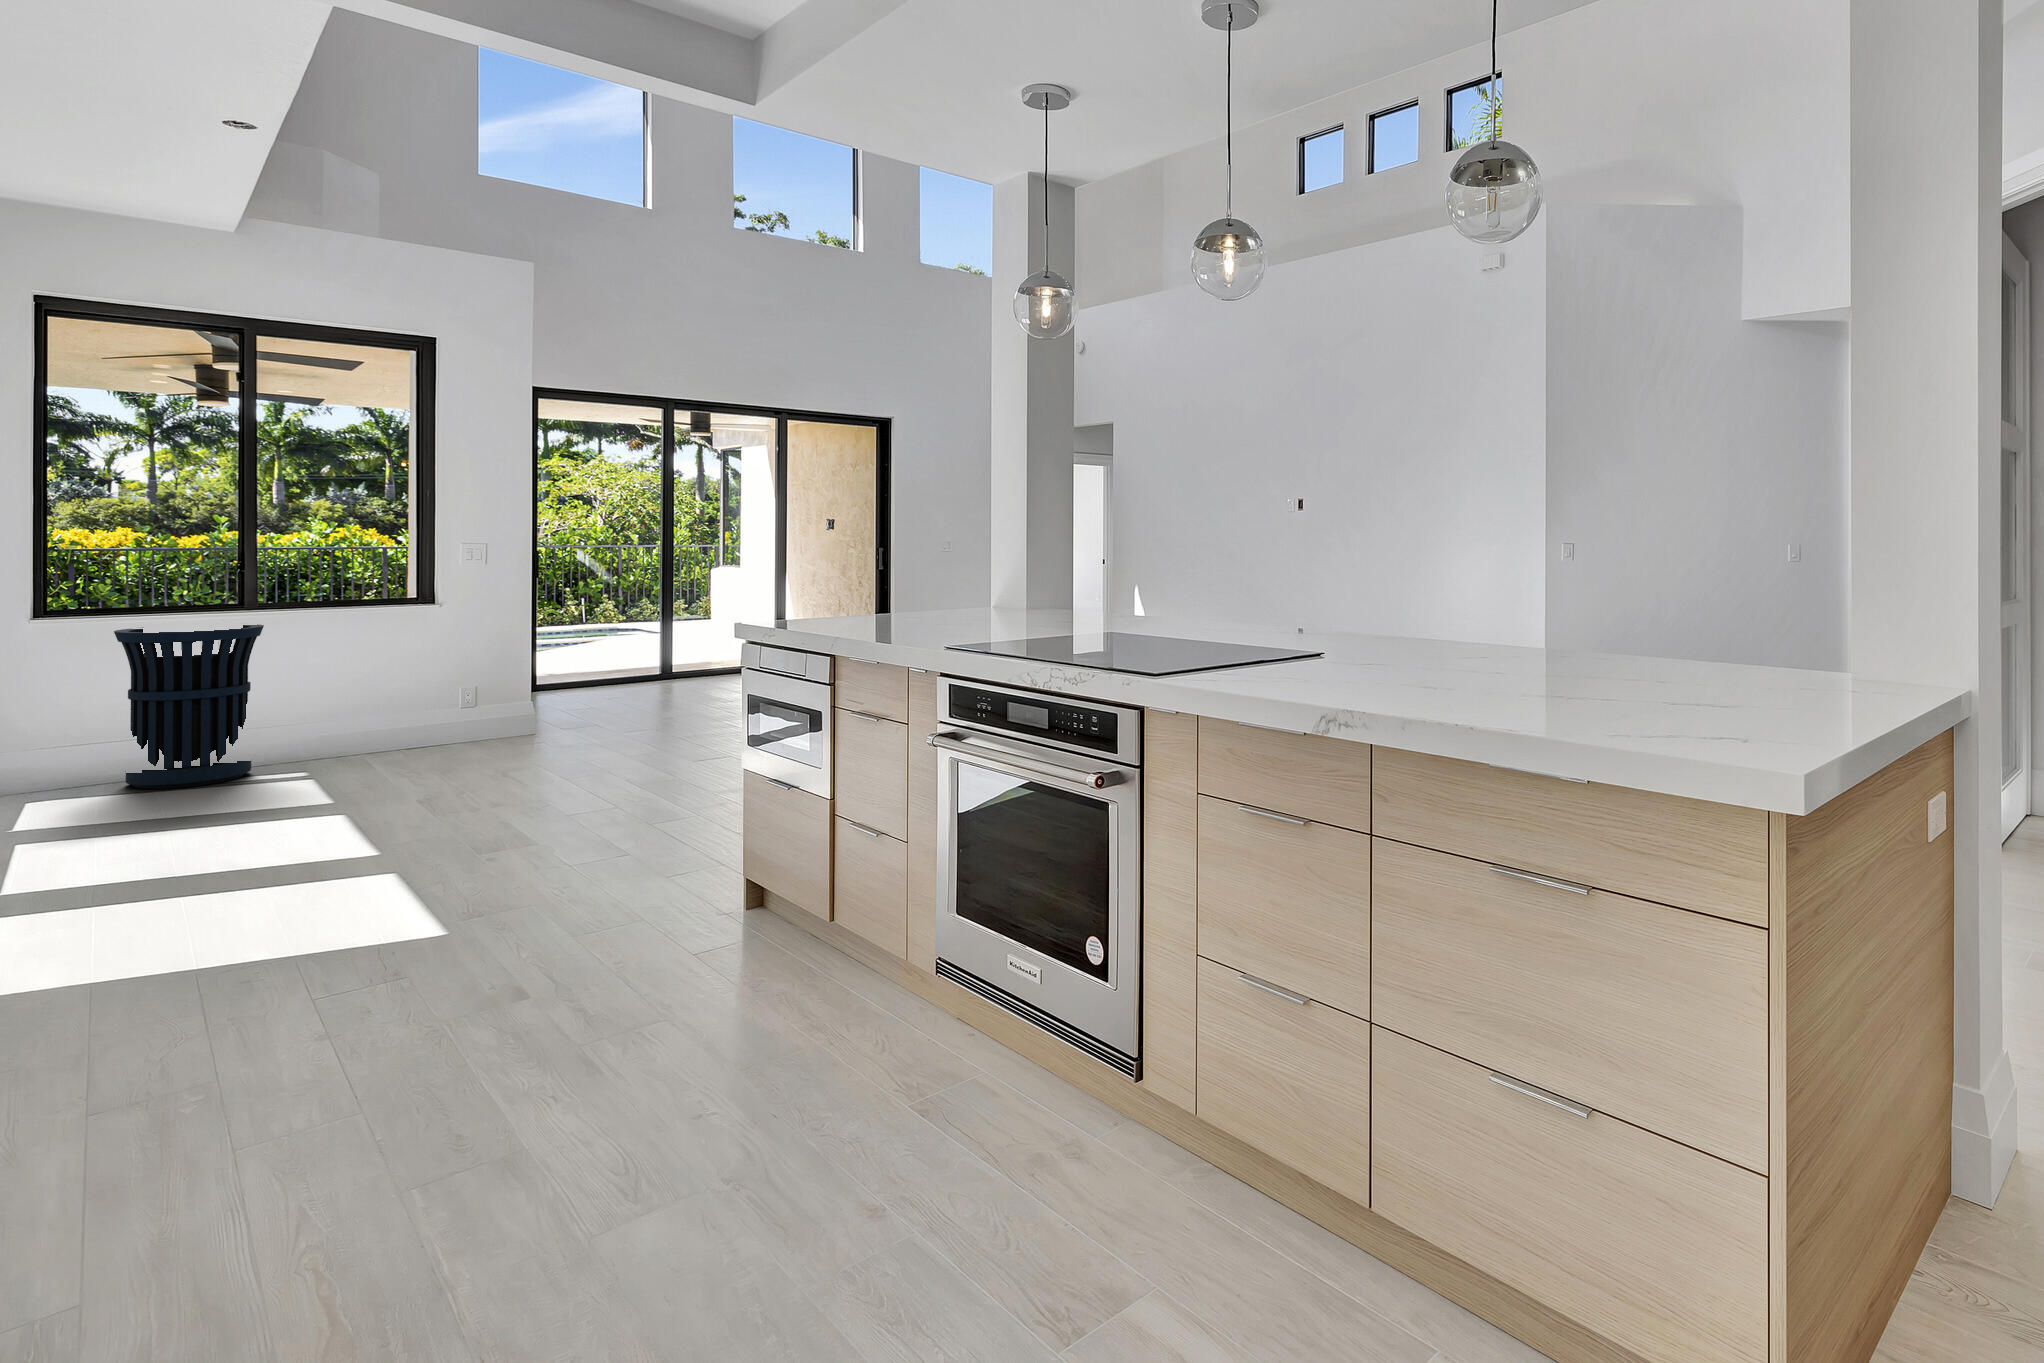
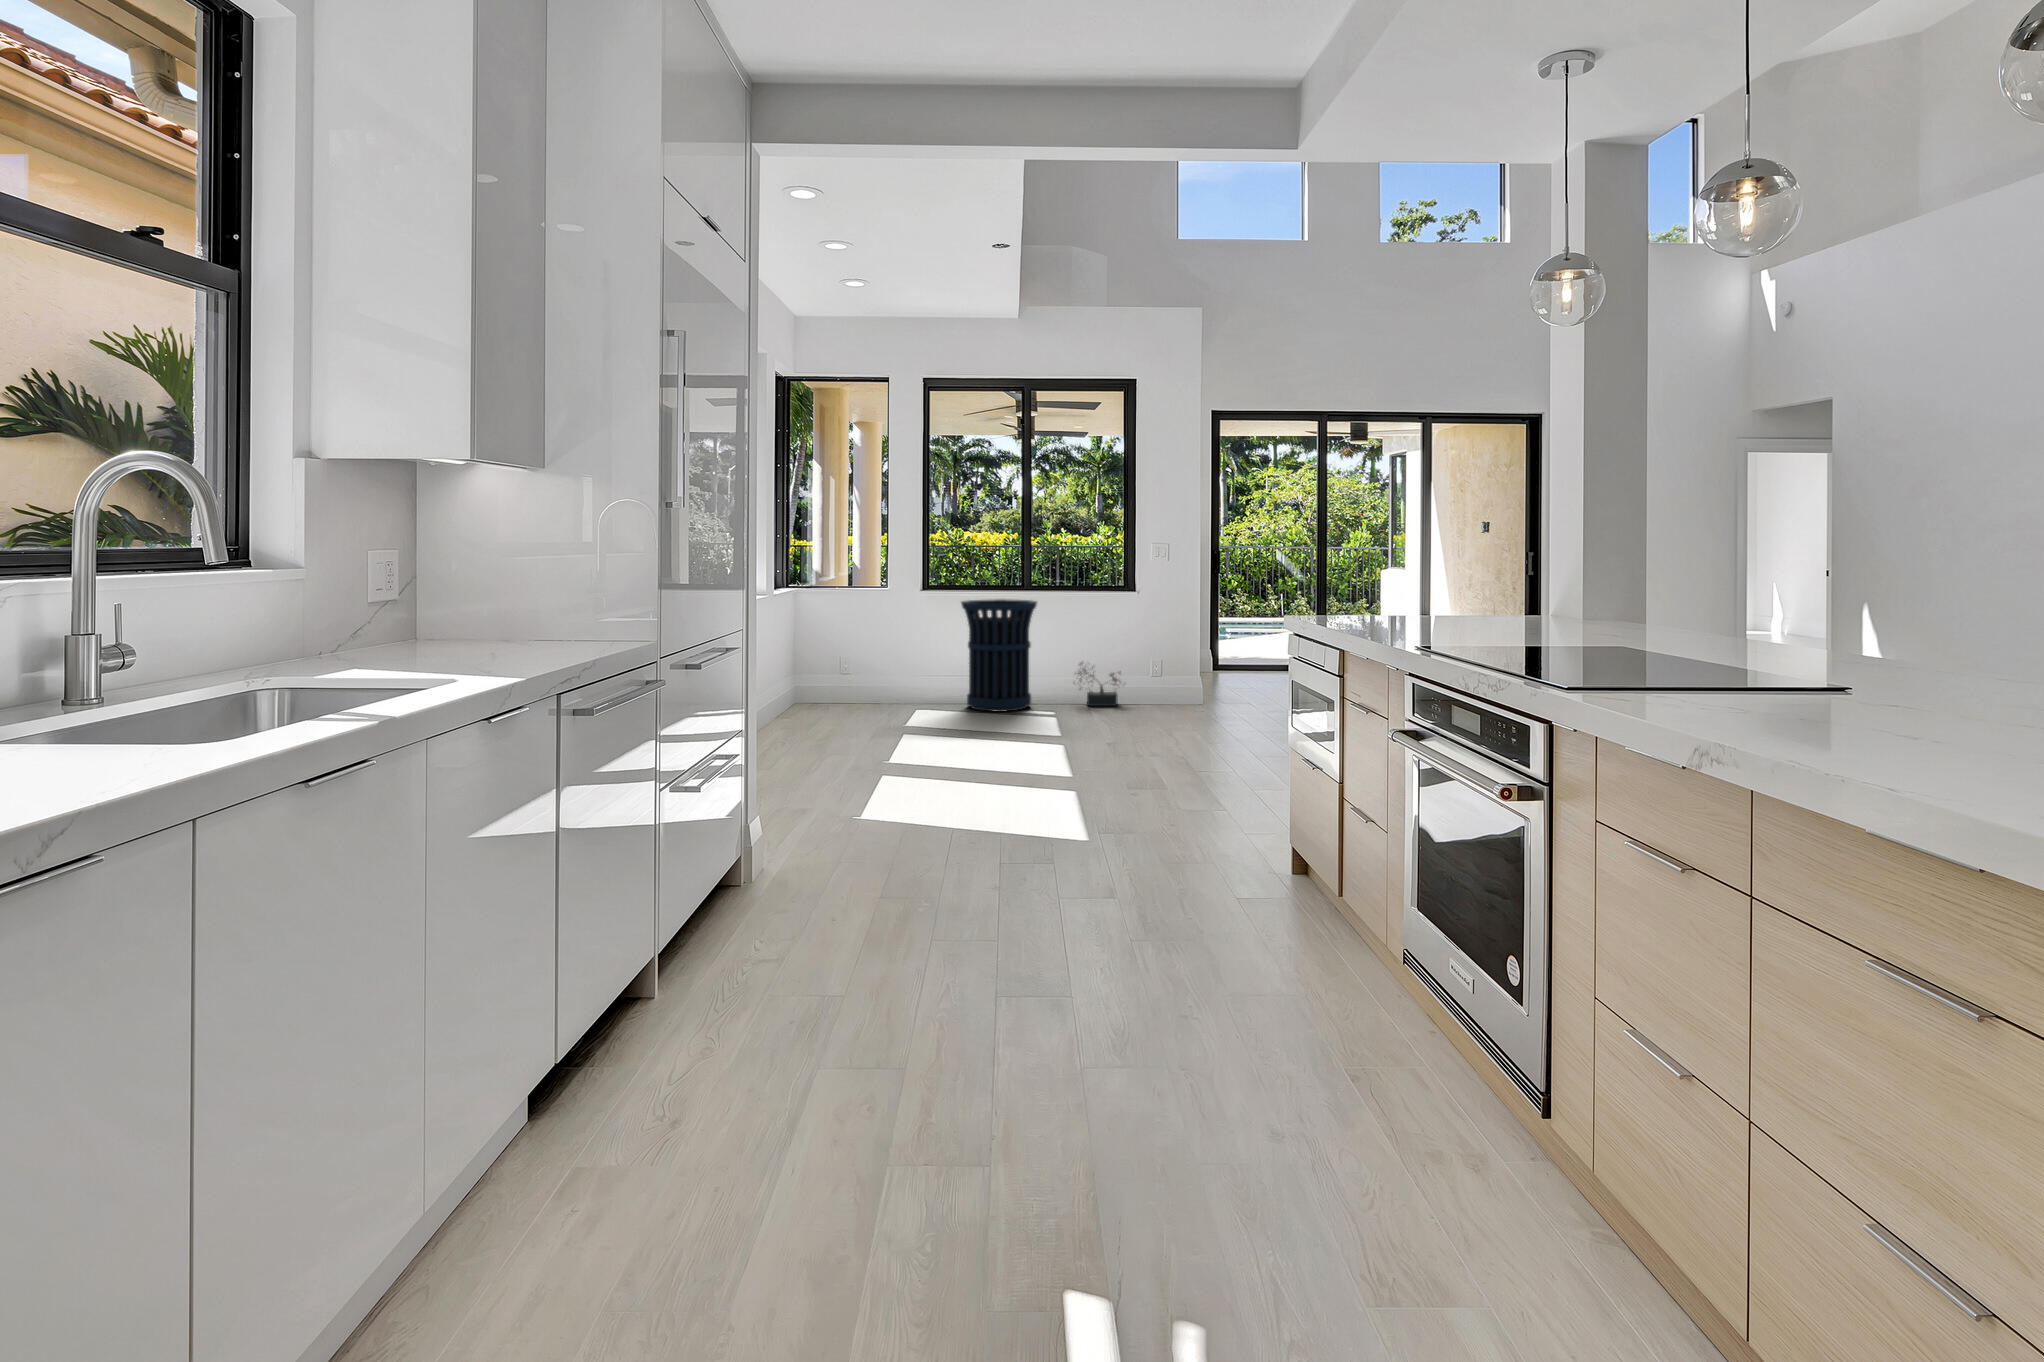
decorative plant: none [323,702,412,761] -> present [1077,662,1125,706]

